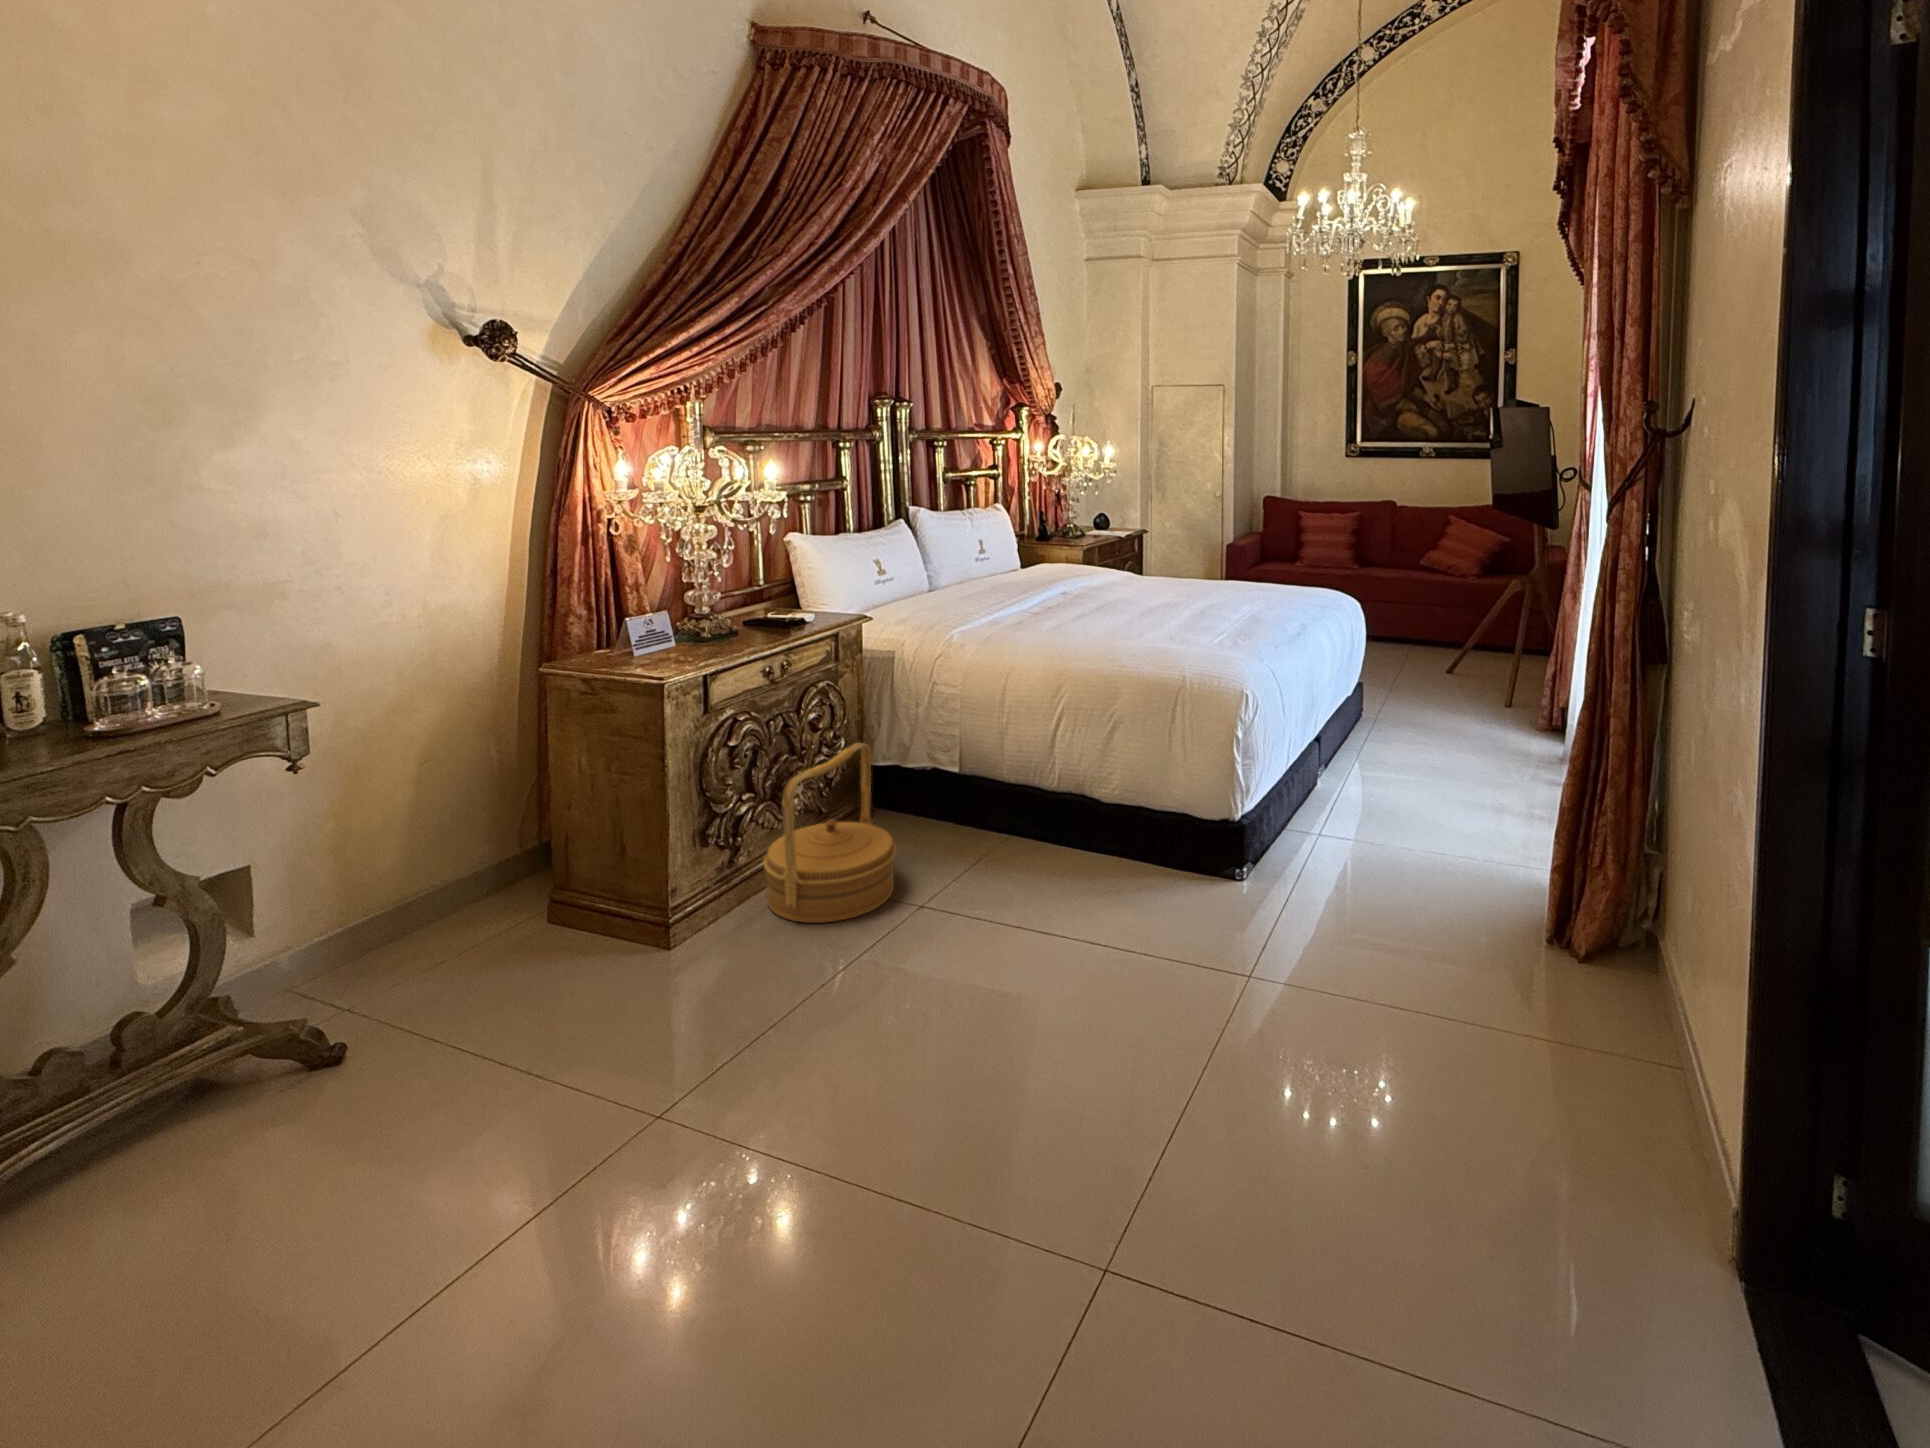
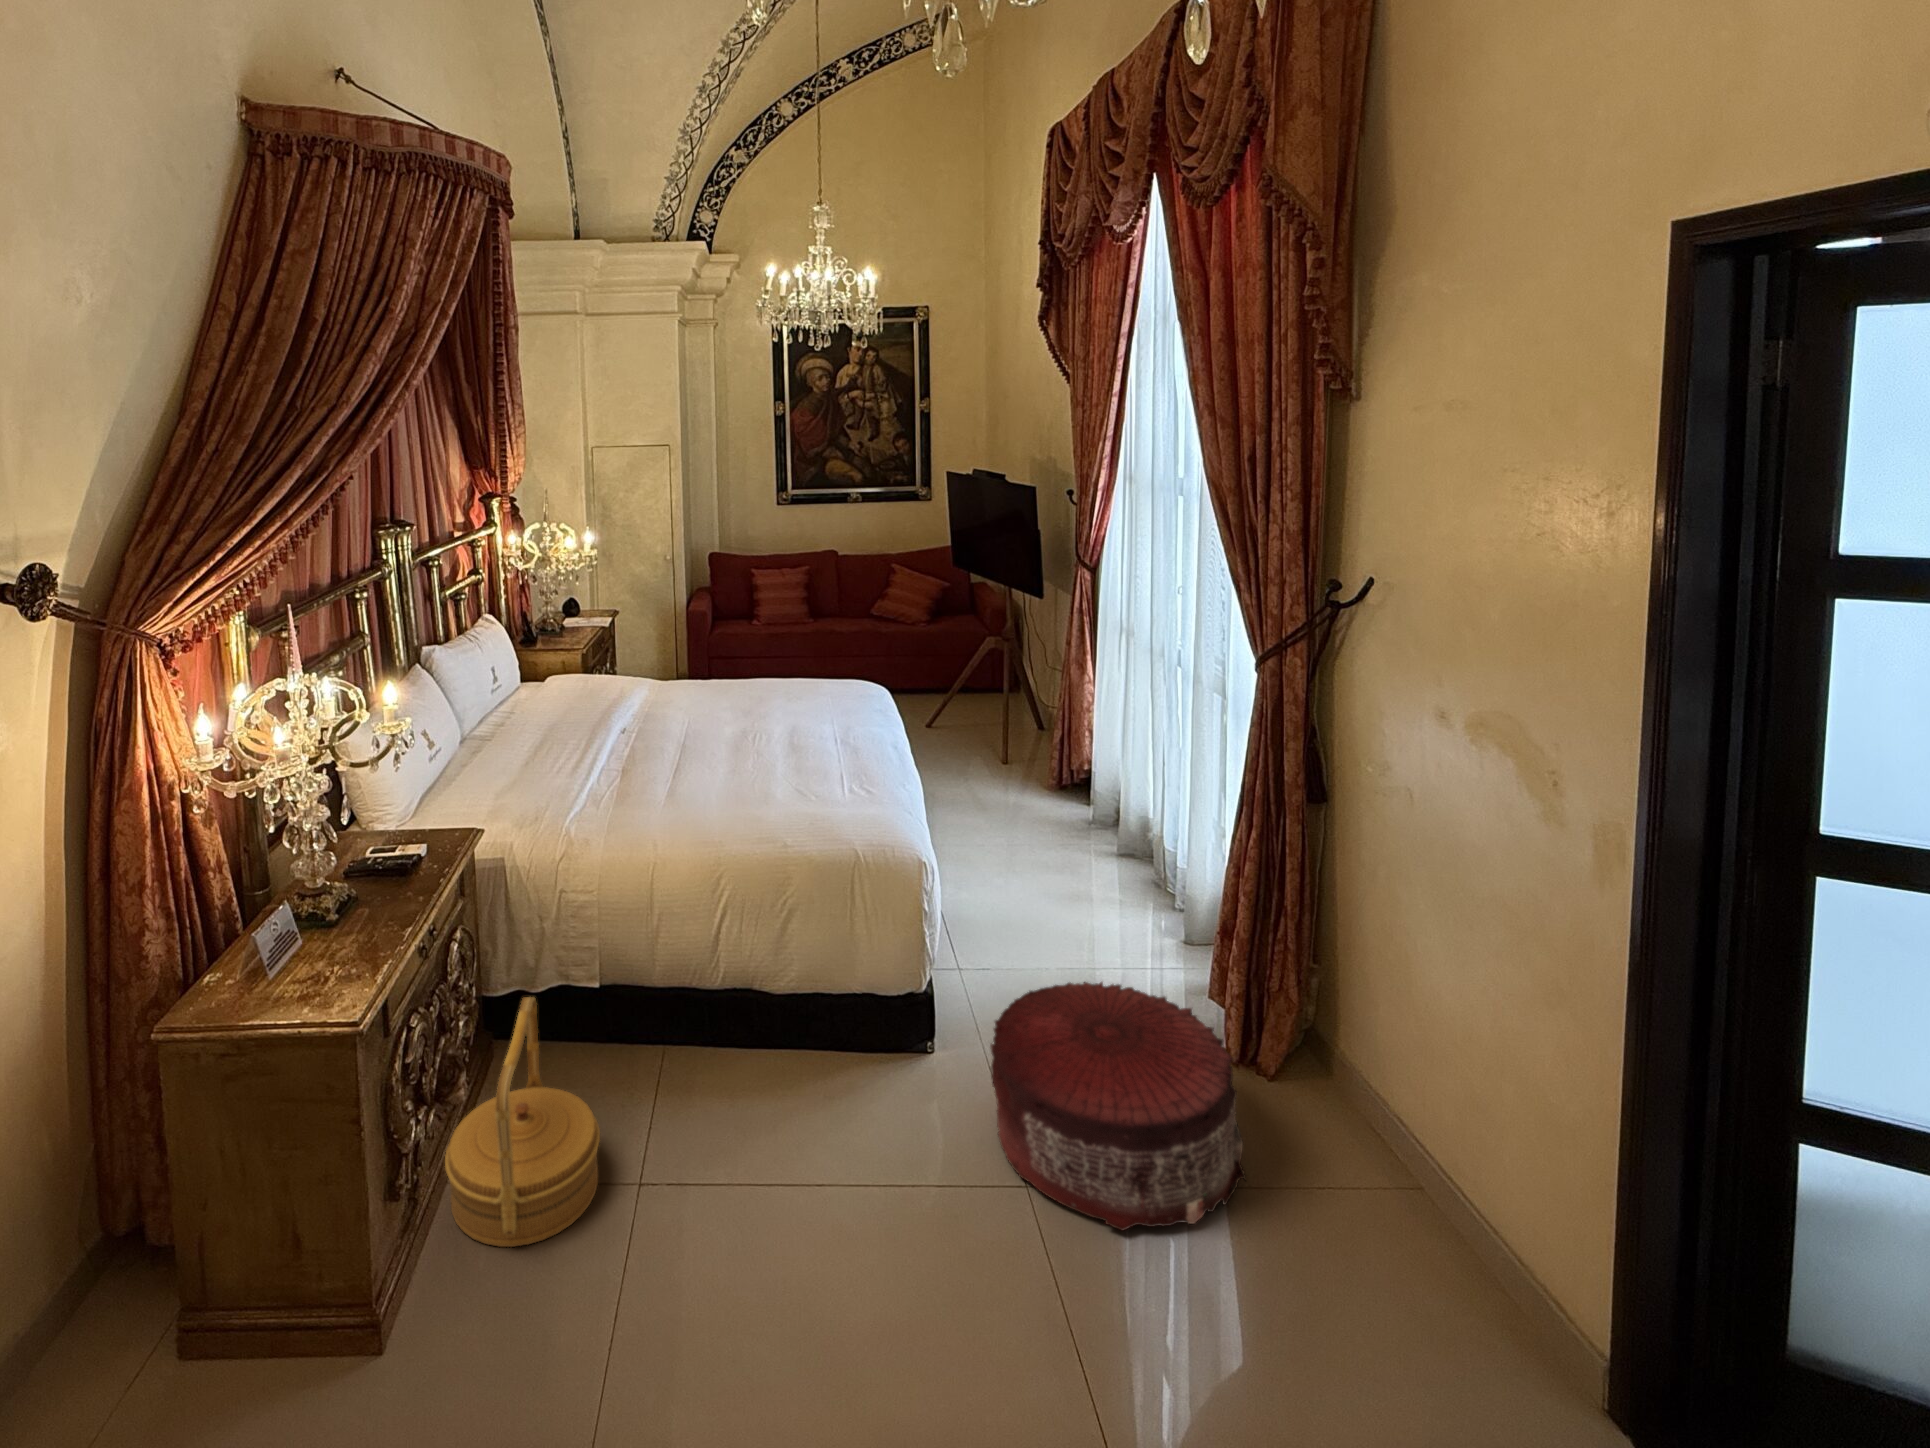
pouf: none [1232,827,1474,1042] -> present [990,982,1246,1230]

